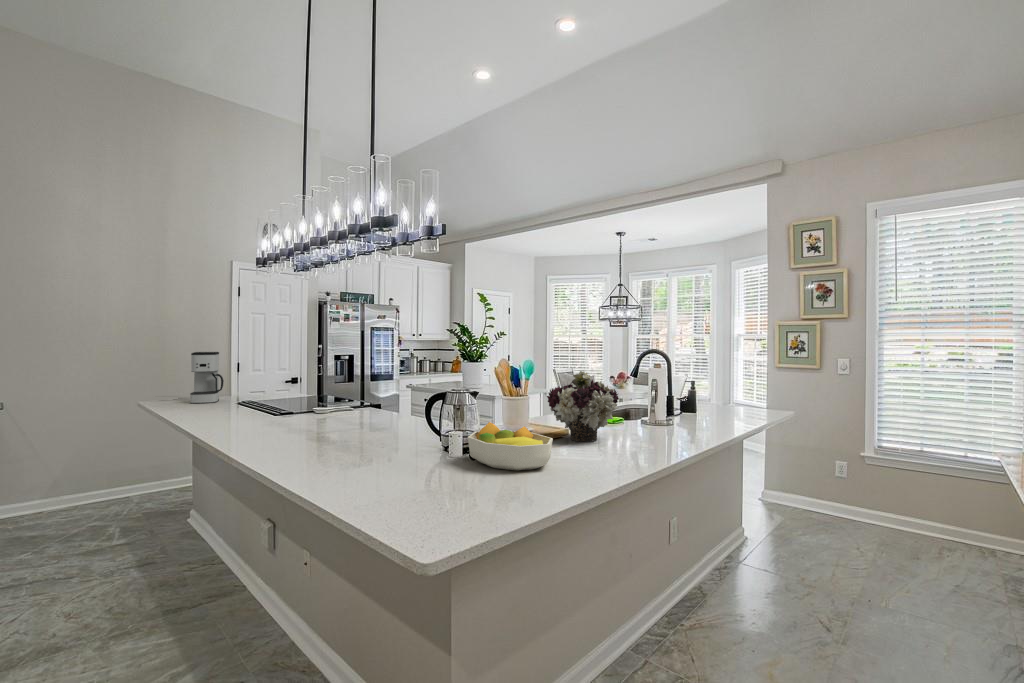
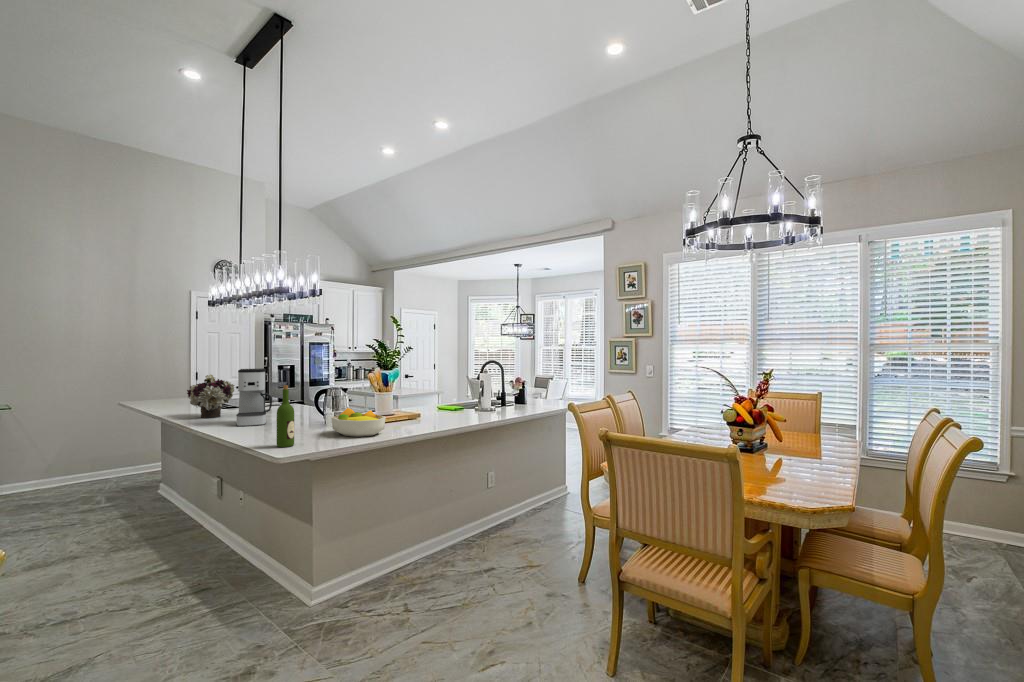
coffee maker: present [190,352,224,404] -> present [236,368,272,427]
flower arrangement: present [547,371,619,442] -> present [187,374,234,418]
wine bottle: none [403,388,429,492] -> present [277,385,294,447]

